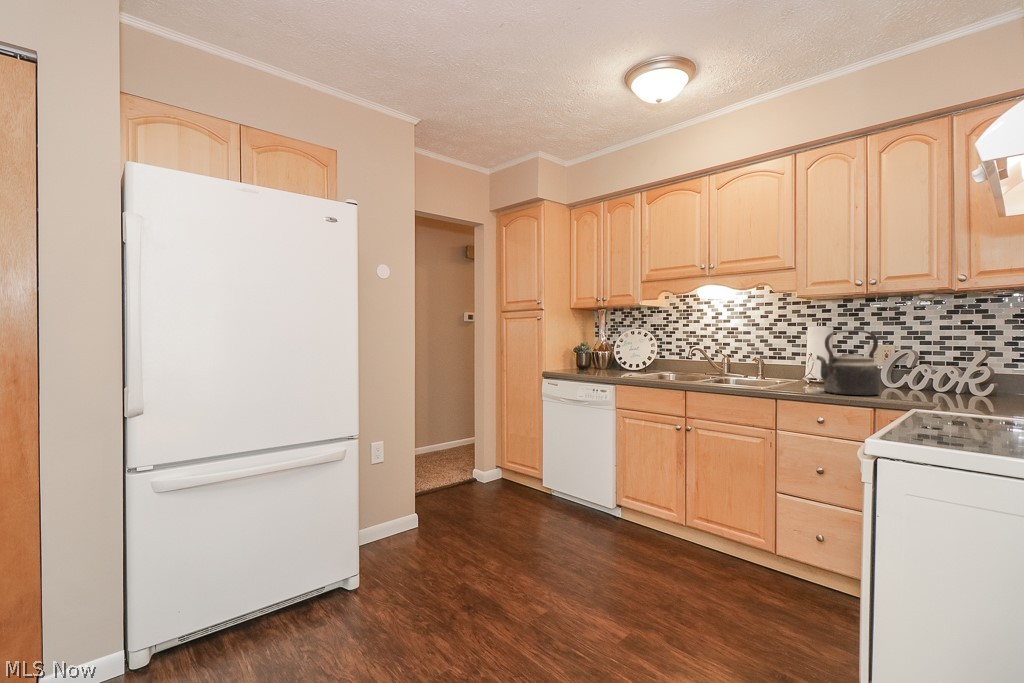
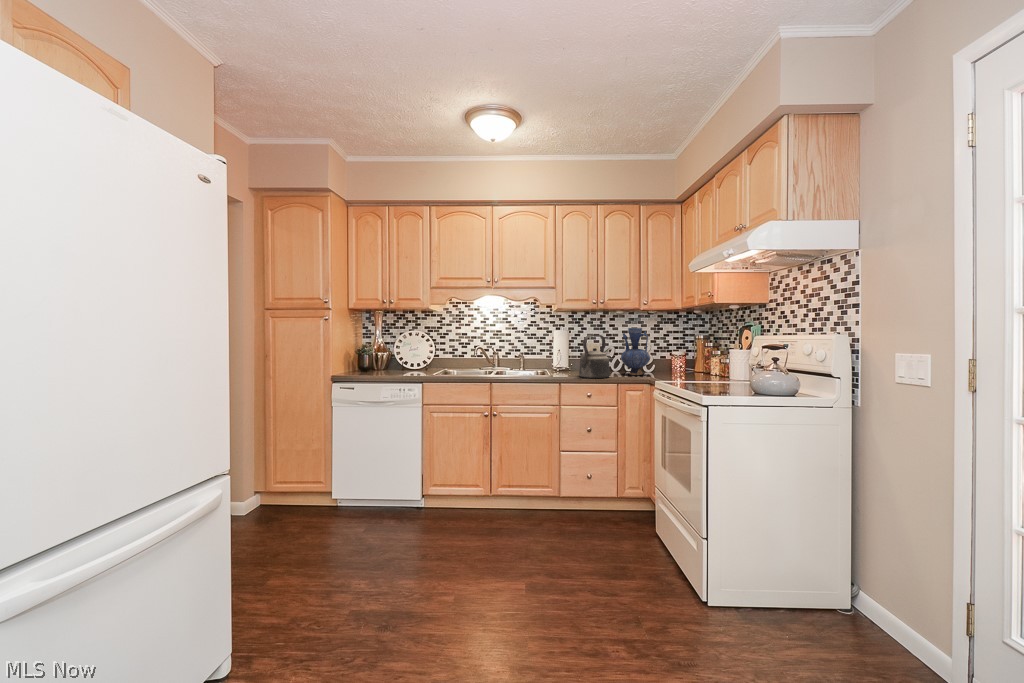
vase: none [914,319,978,398] -> present [621,328,650,375]

